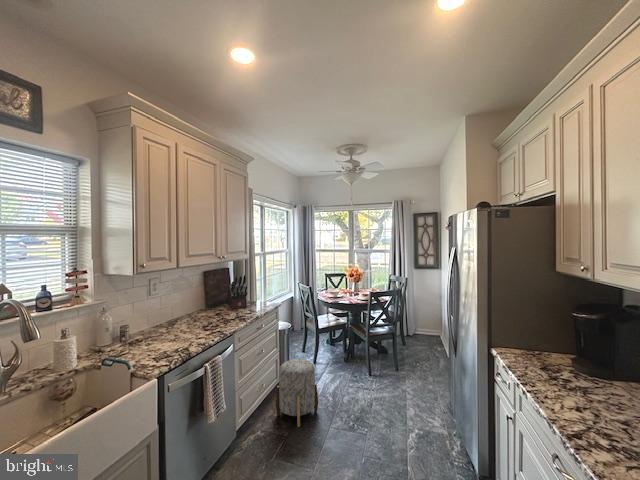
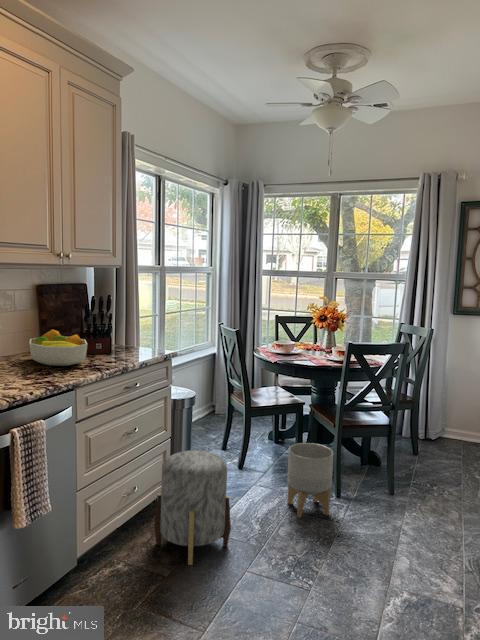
fruit bowl: none [203,298,236,320] -> present [29,329,87,366]
planter: none [343,347,367,390] -> present [287,443,333,518]

